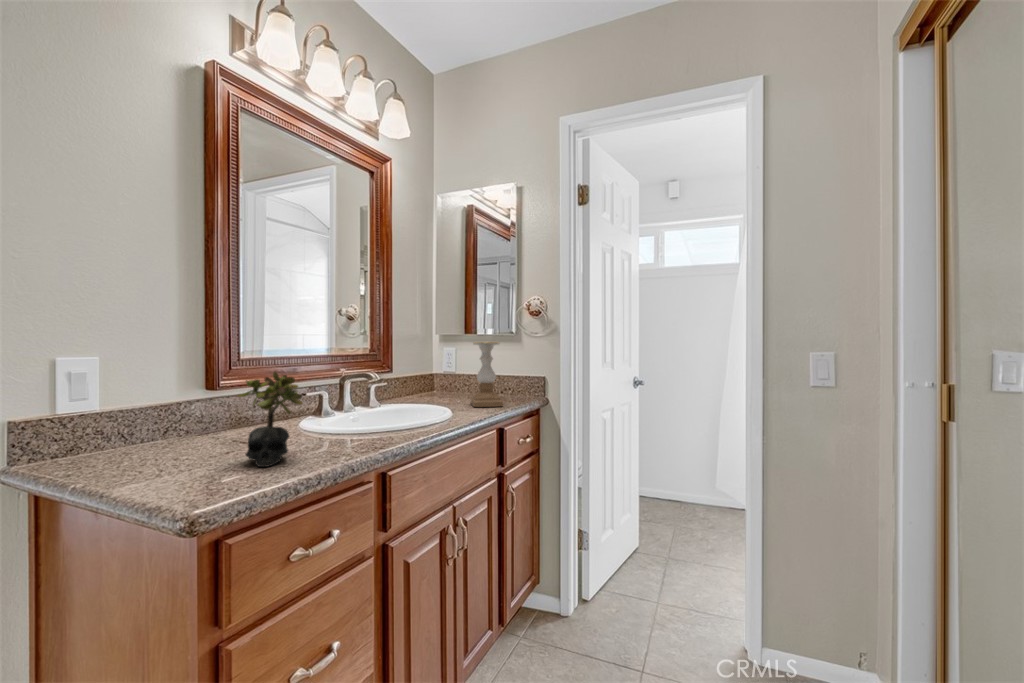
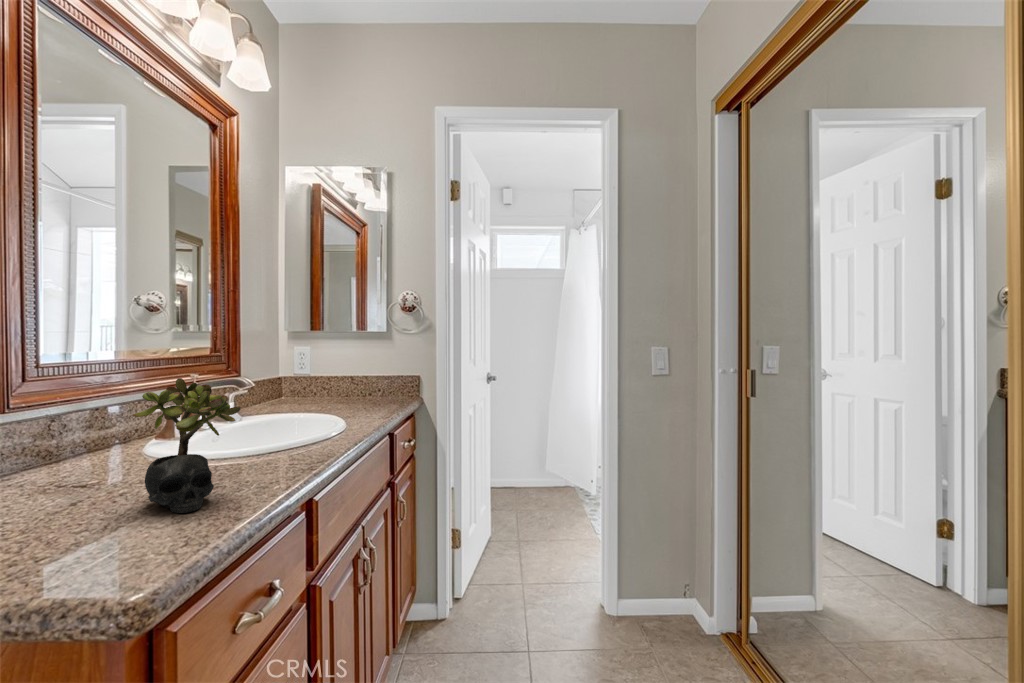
candle holder: present [471,342,503,407] -> none [348,339,391,412]

